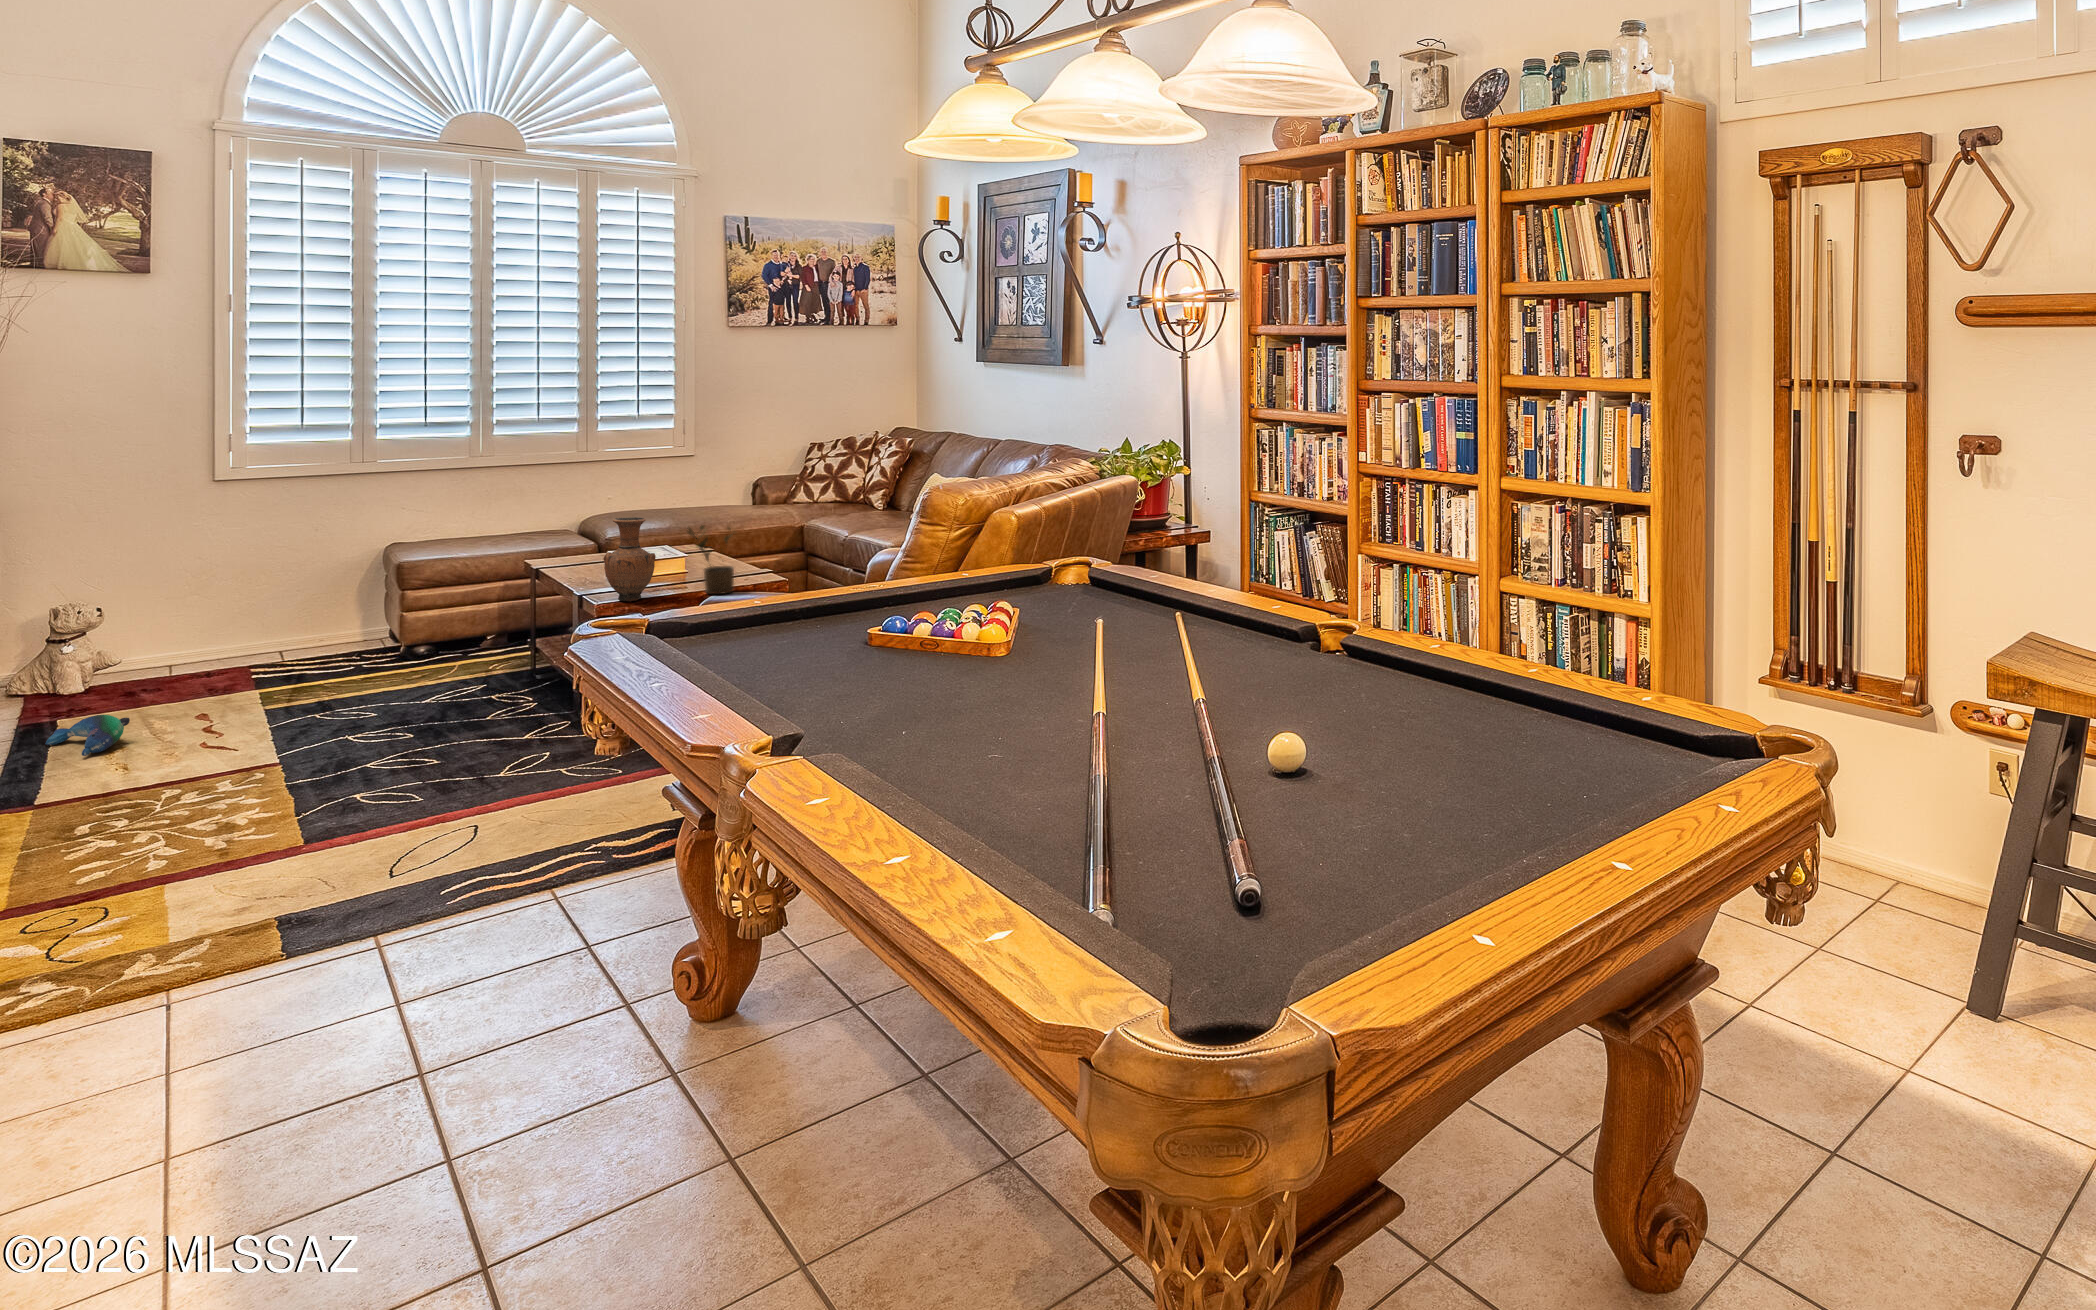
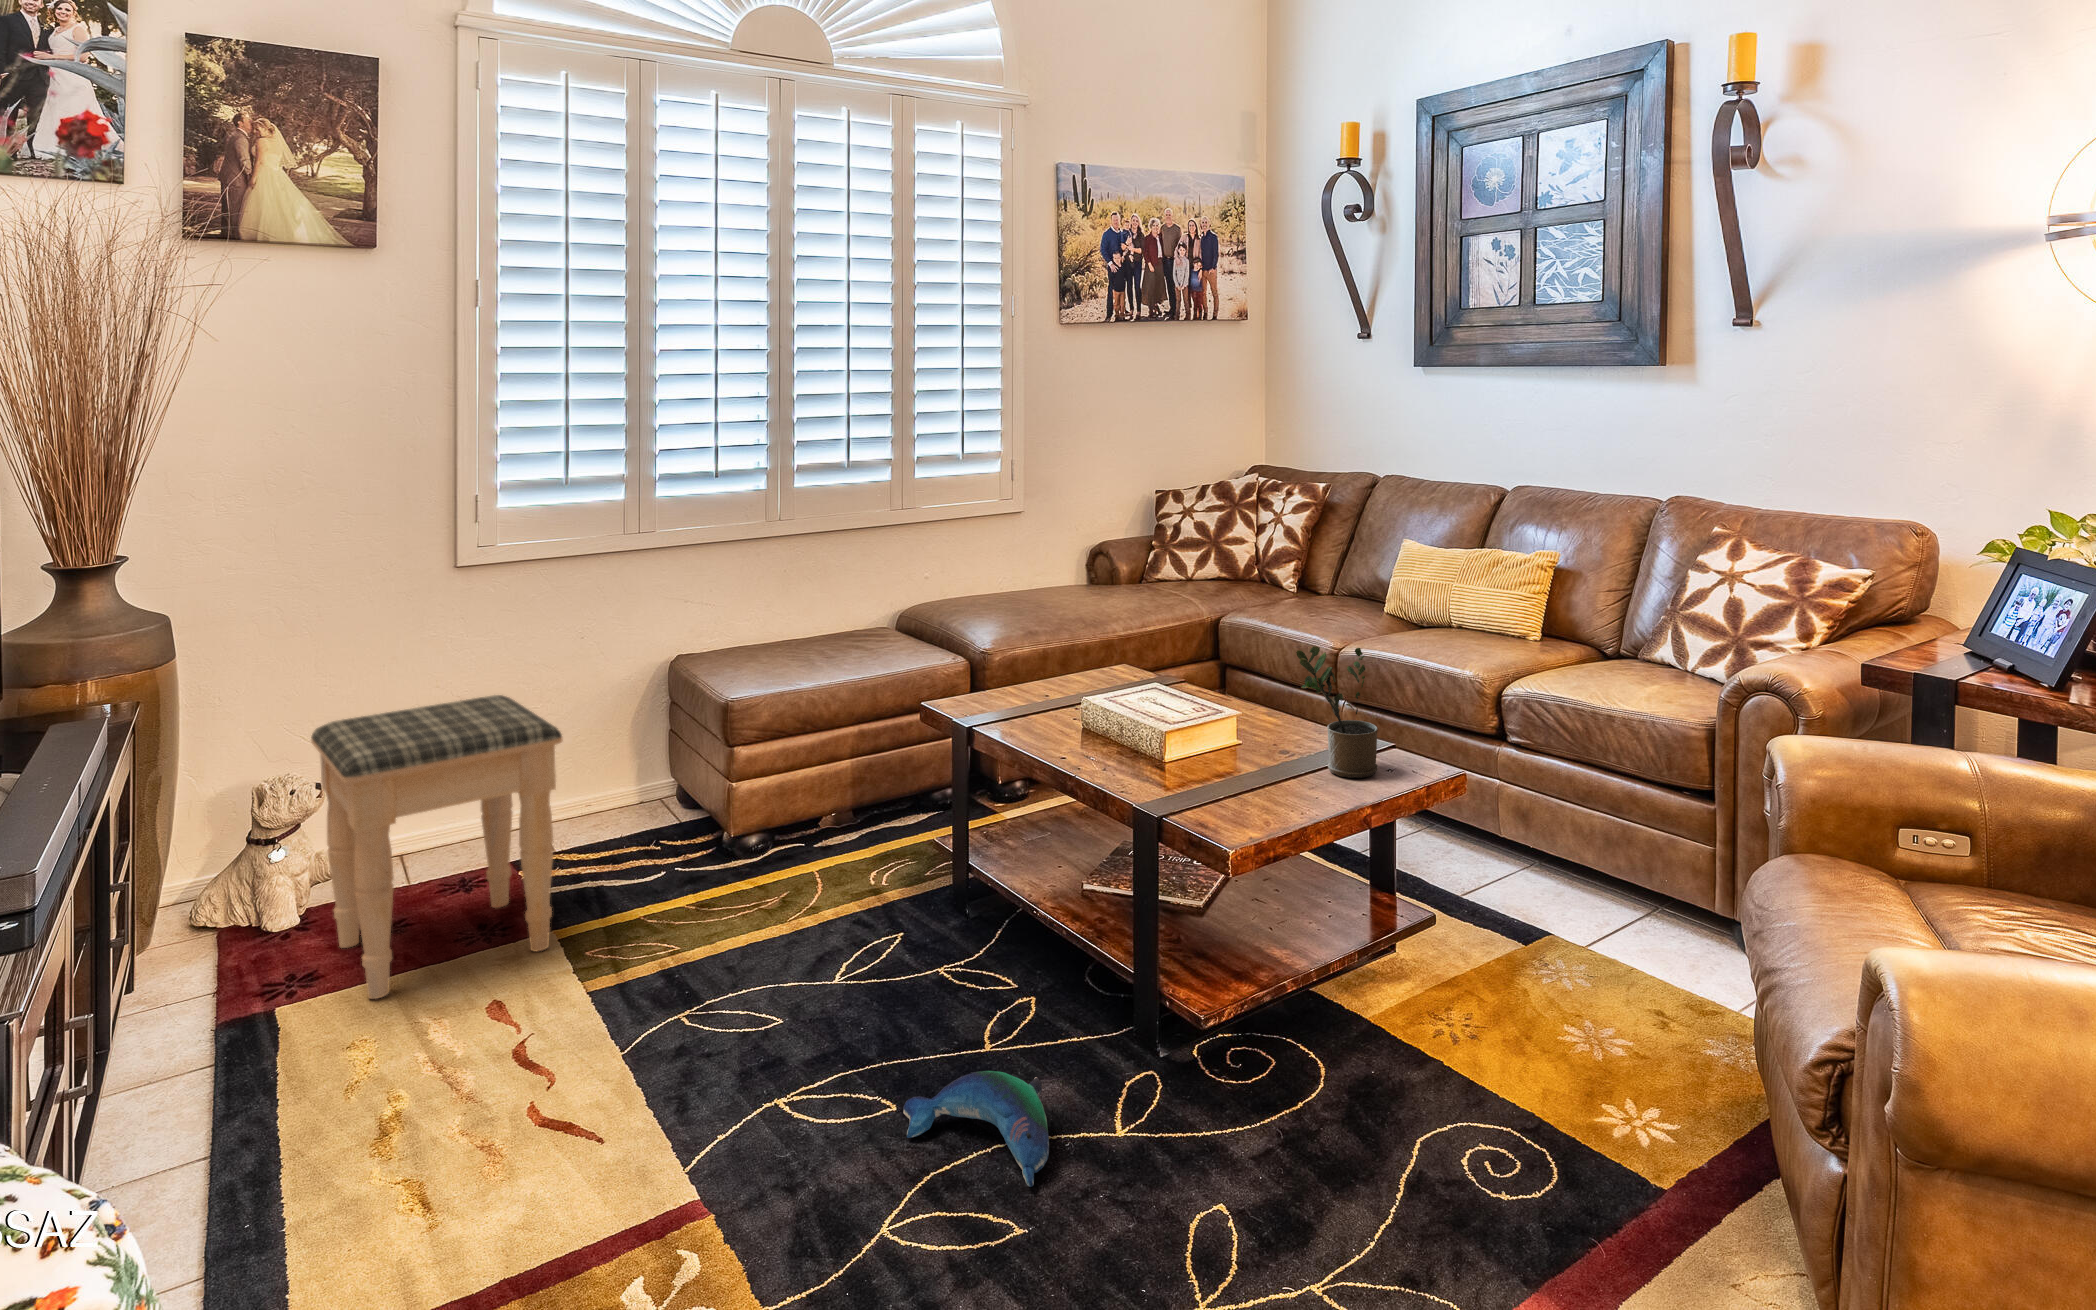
vase: present [603,517,656,602] -> none [1192,637,1277,800]
footstool: none [89,554,254,715] -> present [311,695,563,999]
plush toy: present [45,715,130,756] -> present [903,1071,1049,1187]

